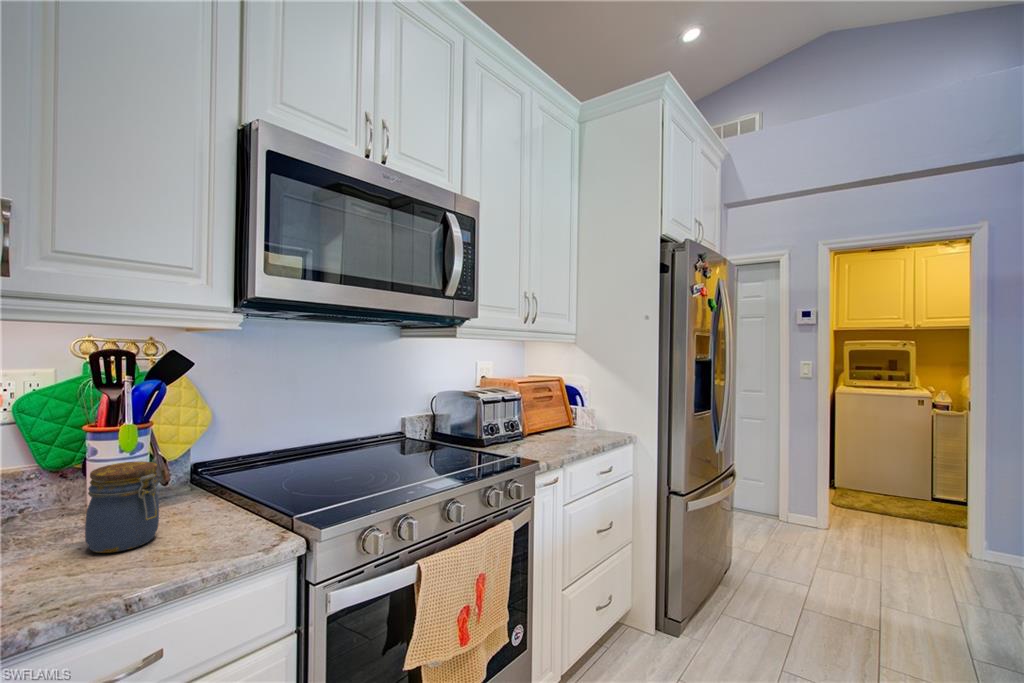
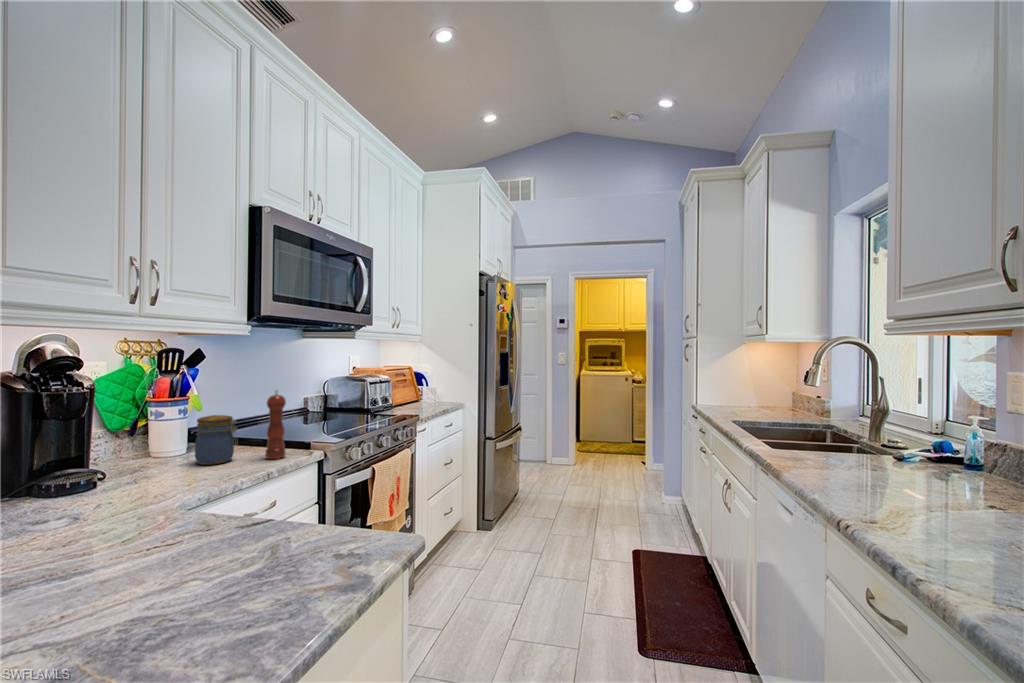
pepper mill: none [190,426,230,556] -> present [266,390,286,459]

